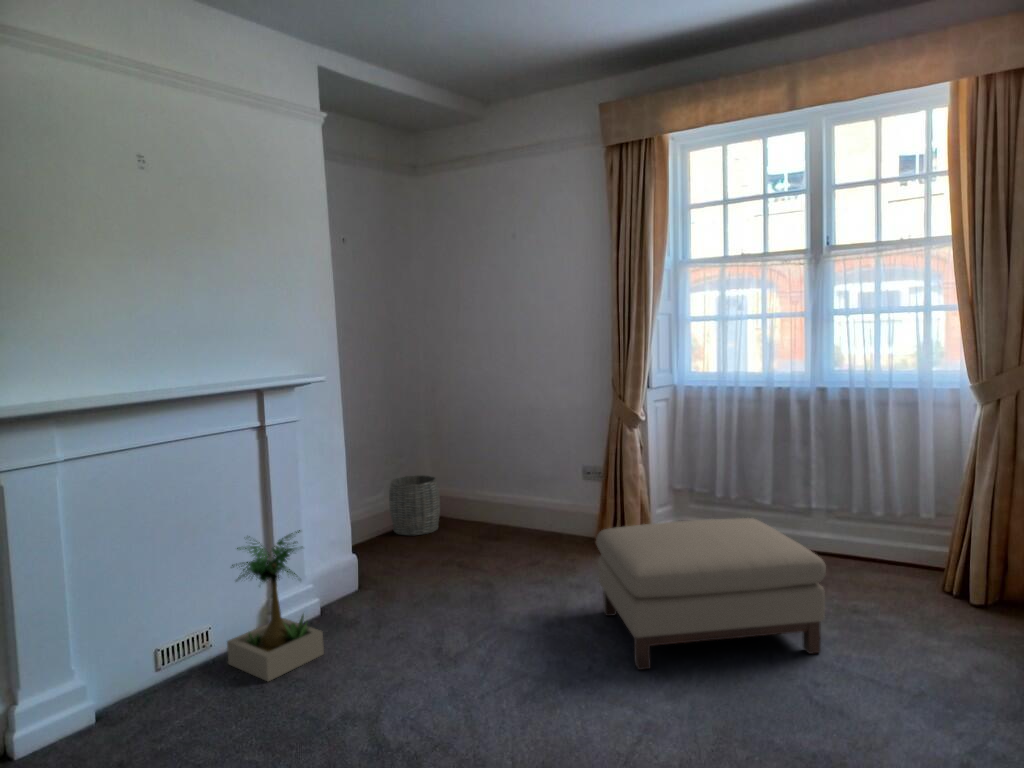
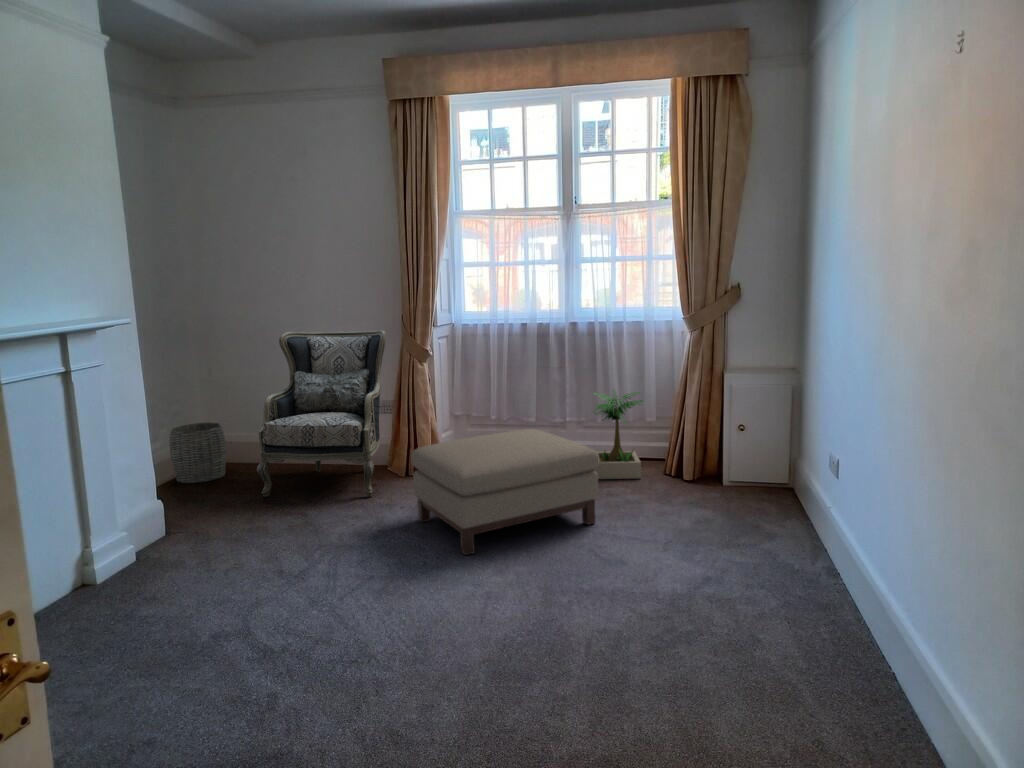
armchair: none [454,389,595,579] -> present [257,330,386,497]
potted plant: present [227,530,324,681] -> present [593,390,643,479]

